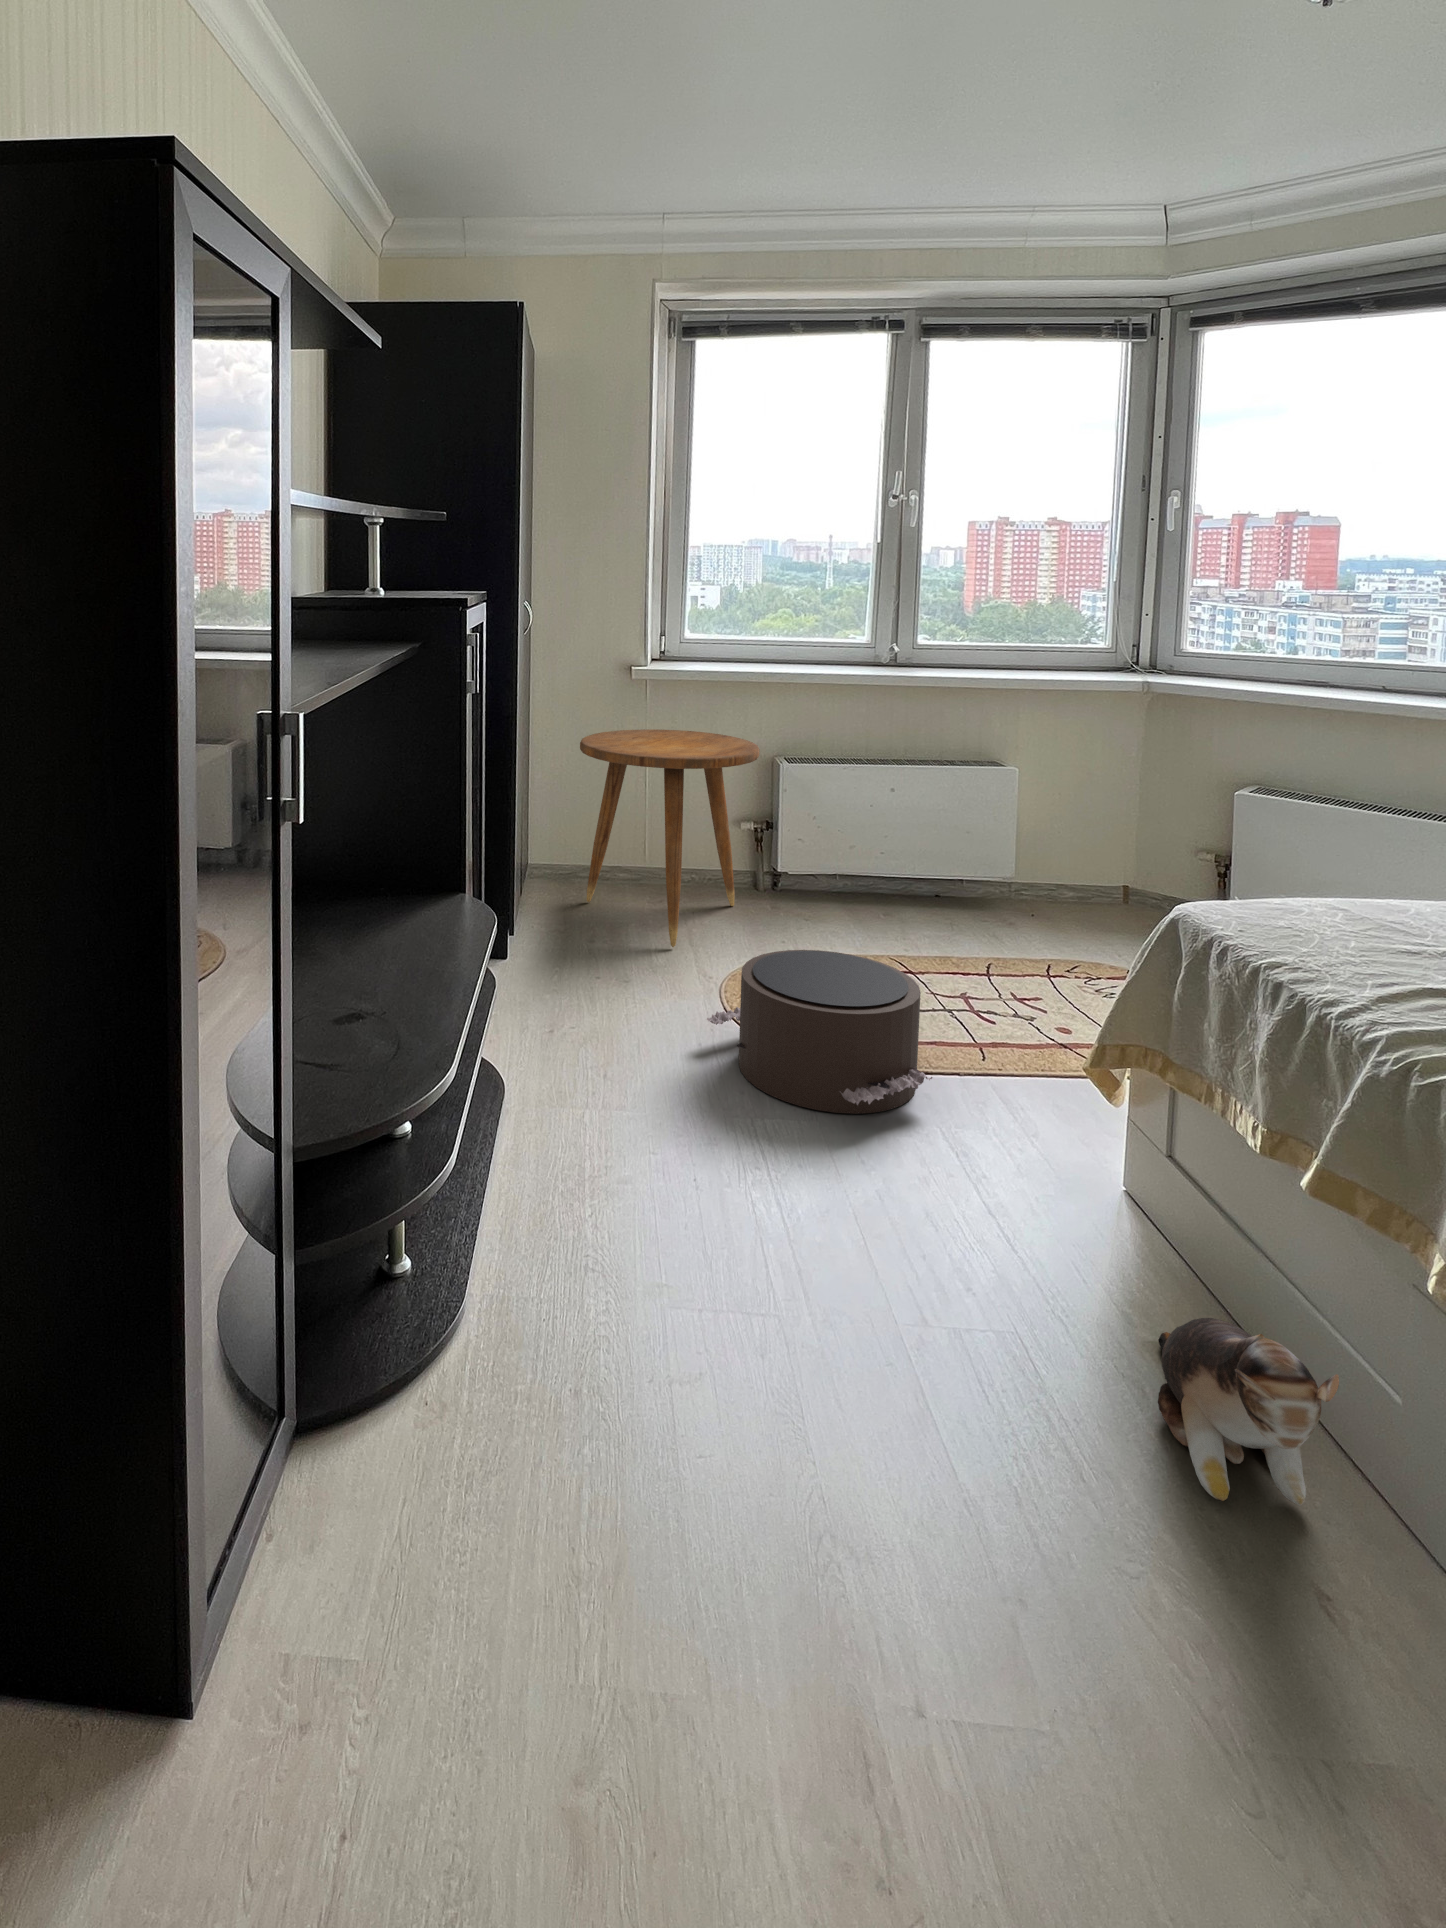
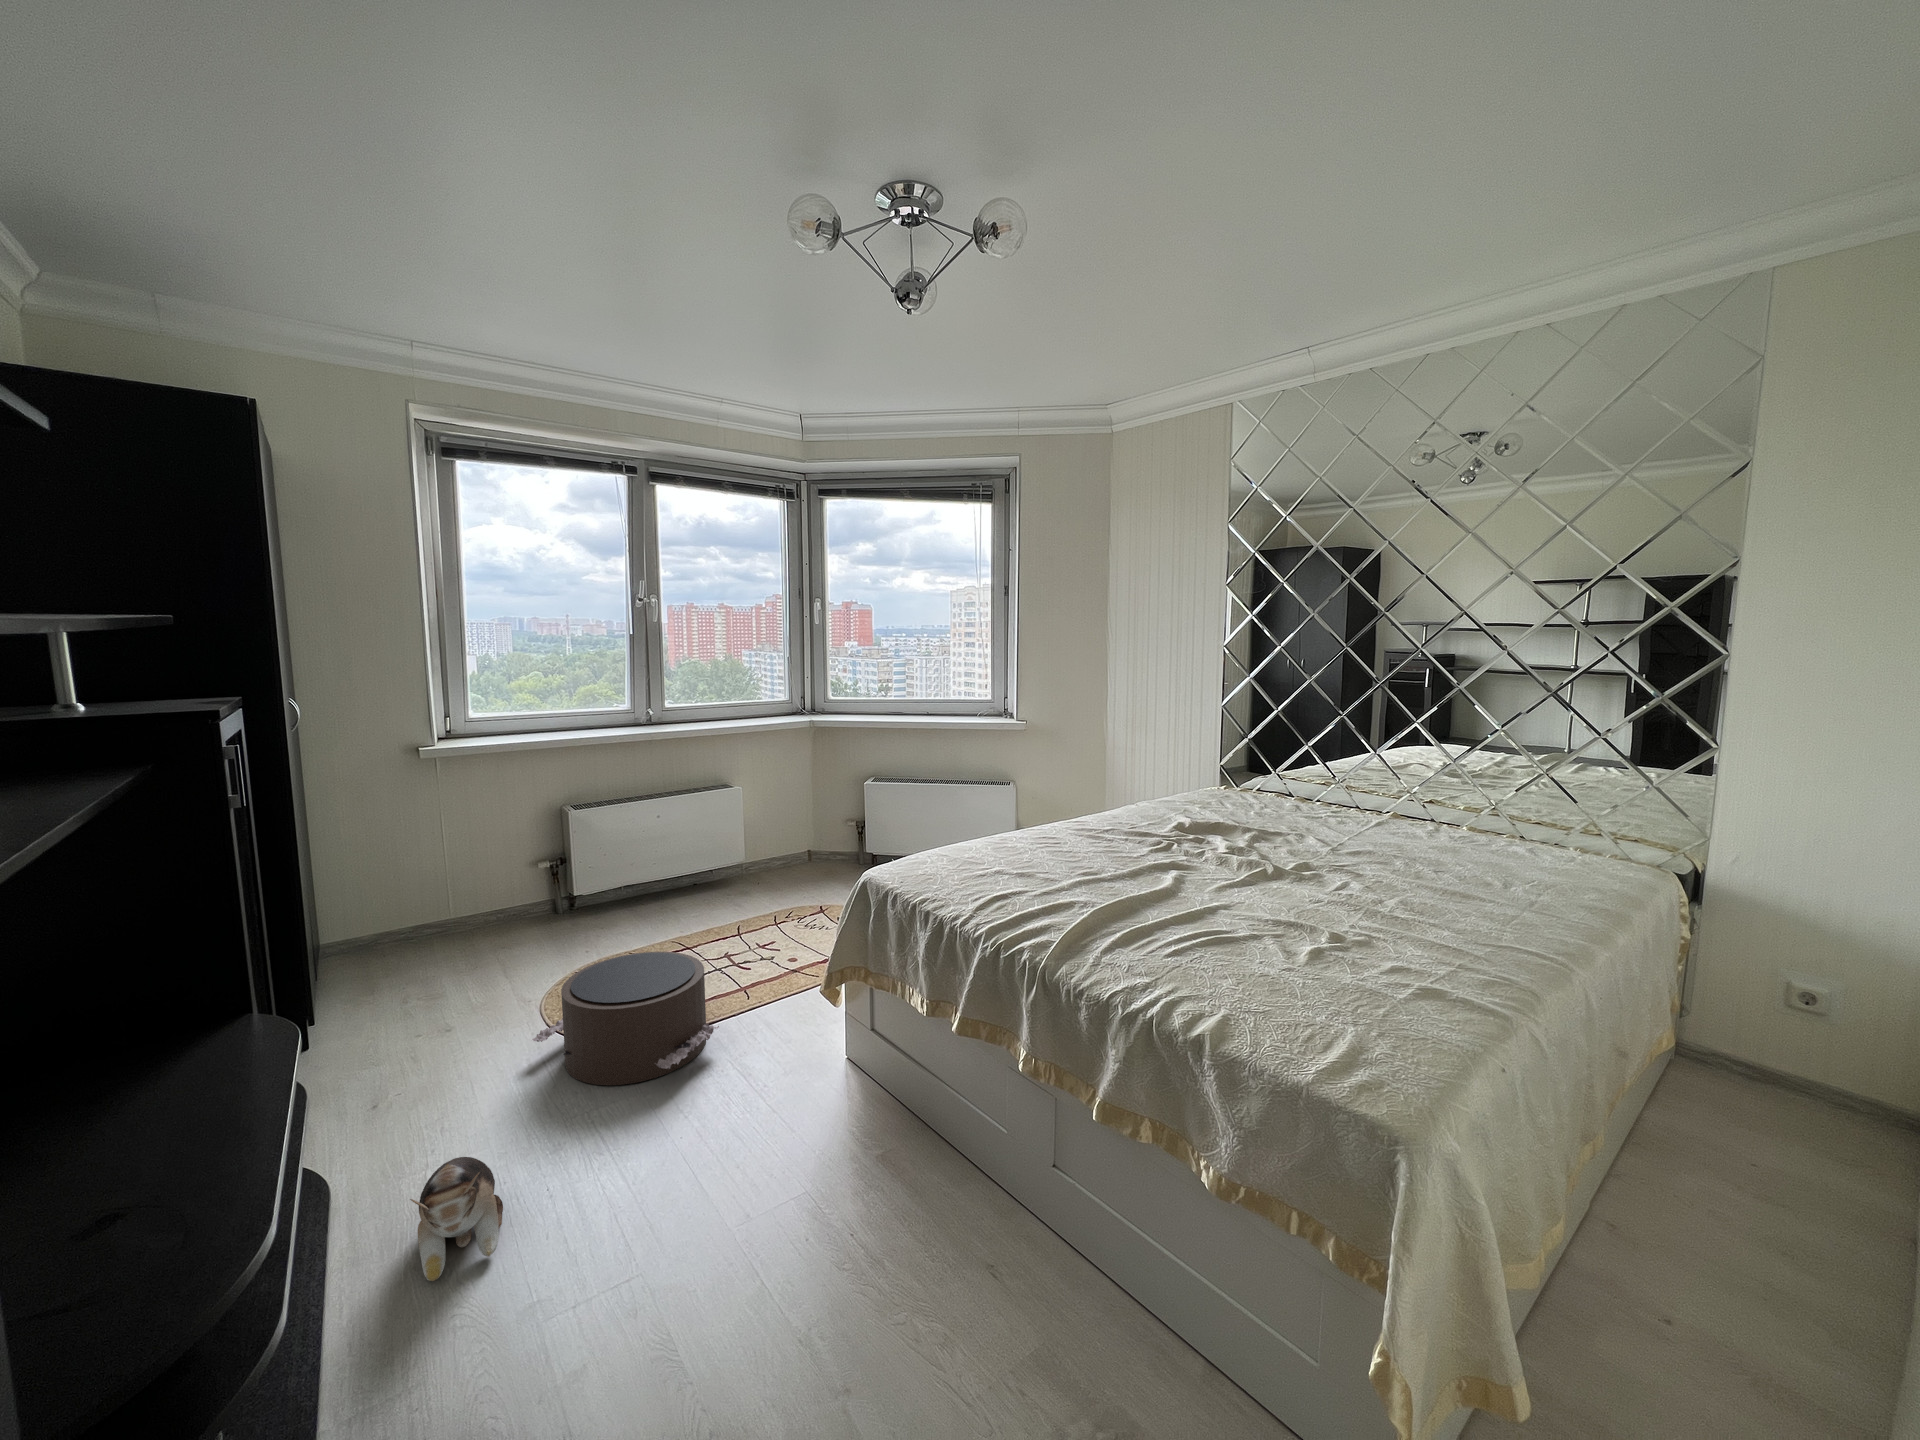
side table: present [580,729,760,947] -> none [371,795,552,982]
plush toy: present [1158,1318,1339,1506] -> present [410,1157,503,1281]

